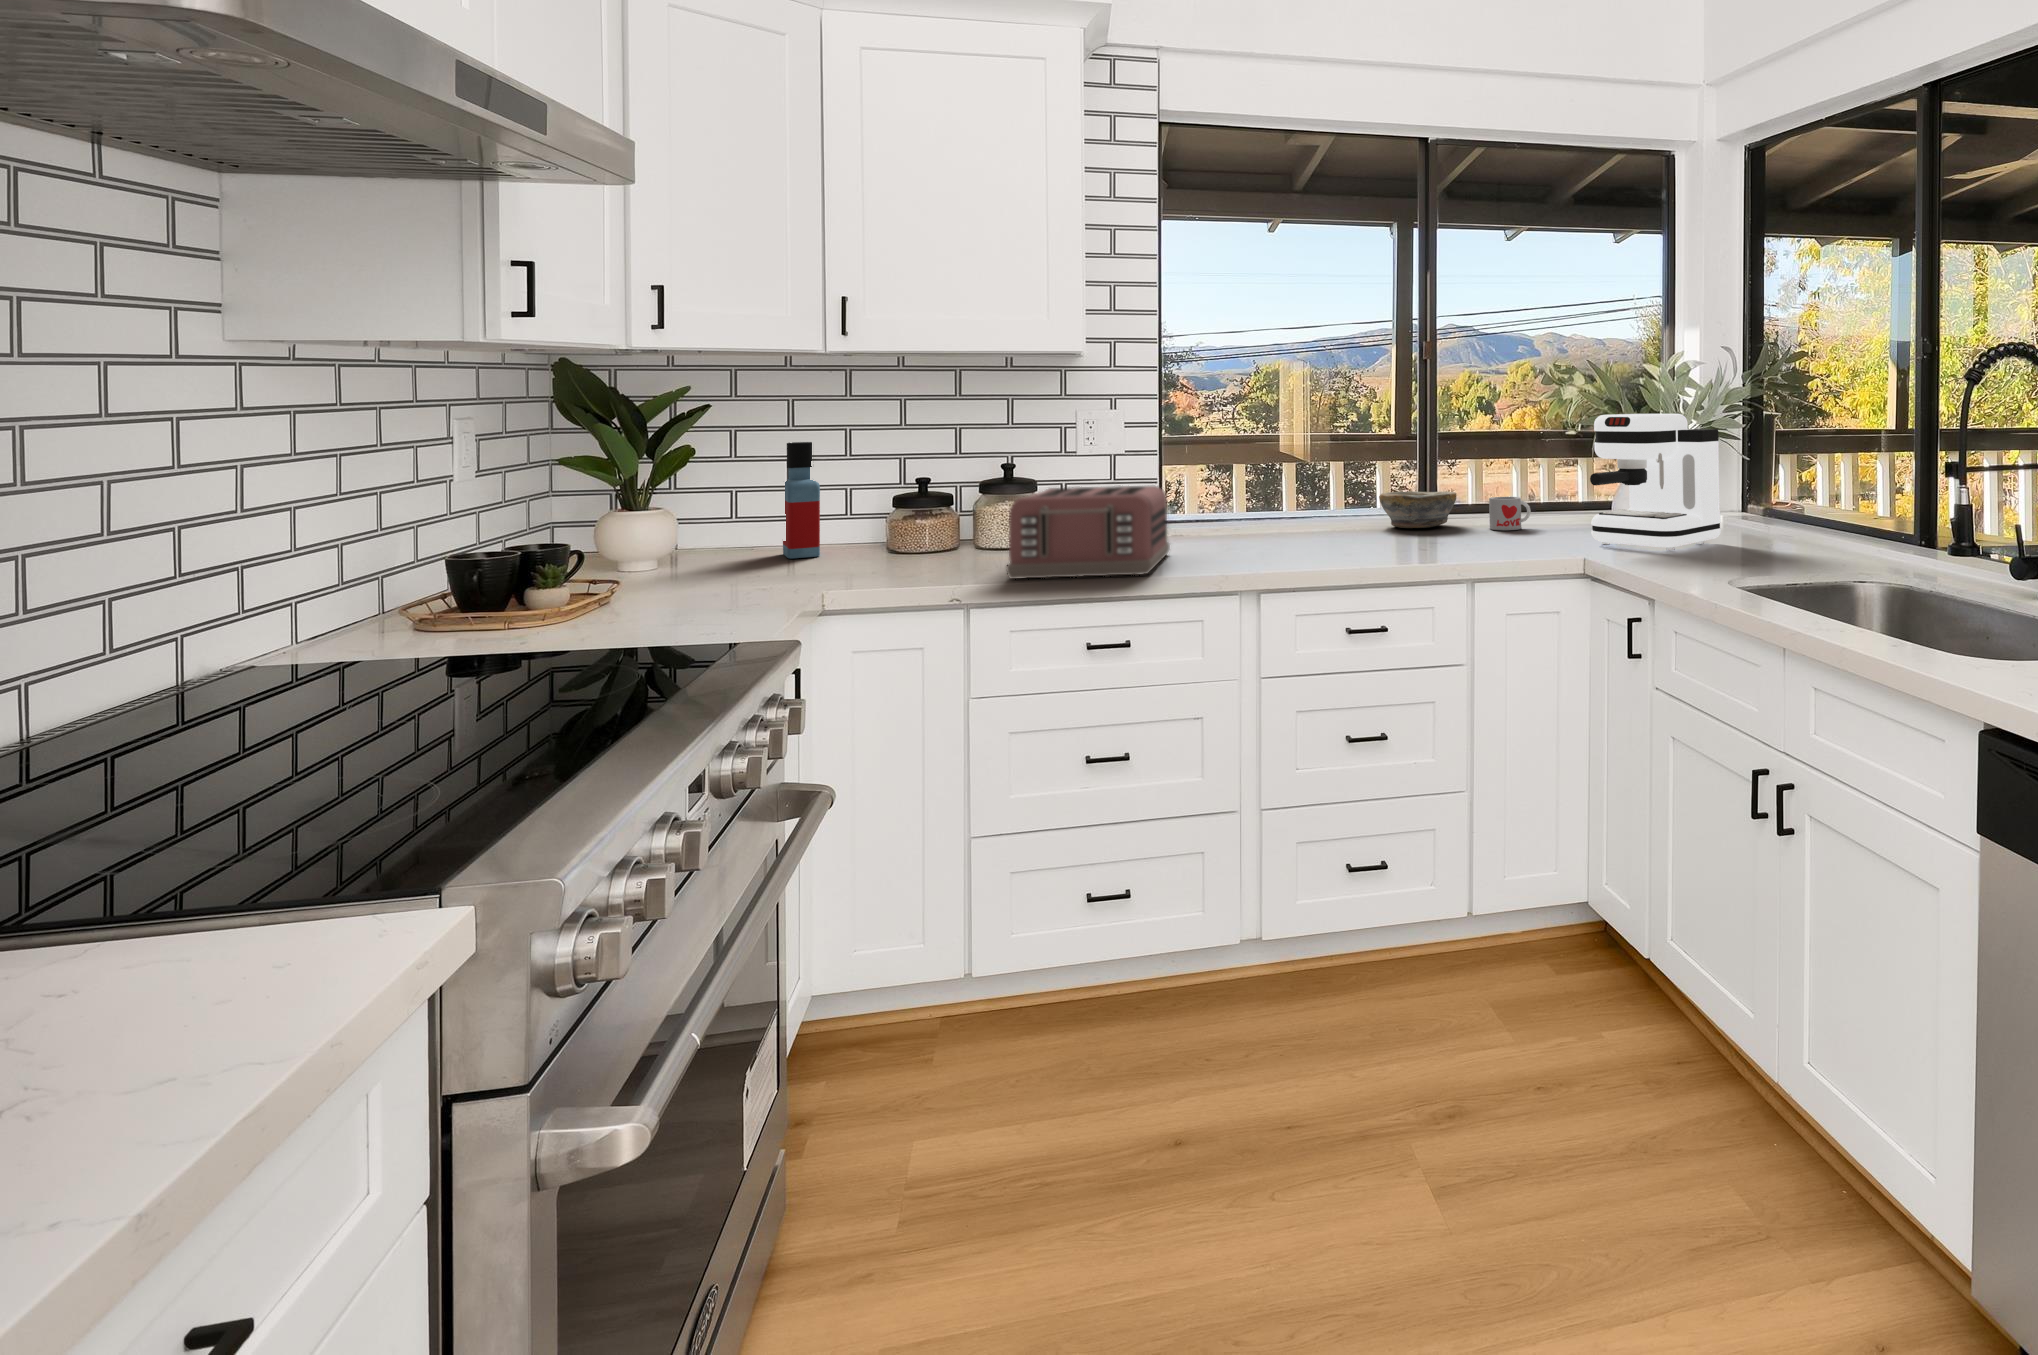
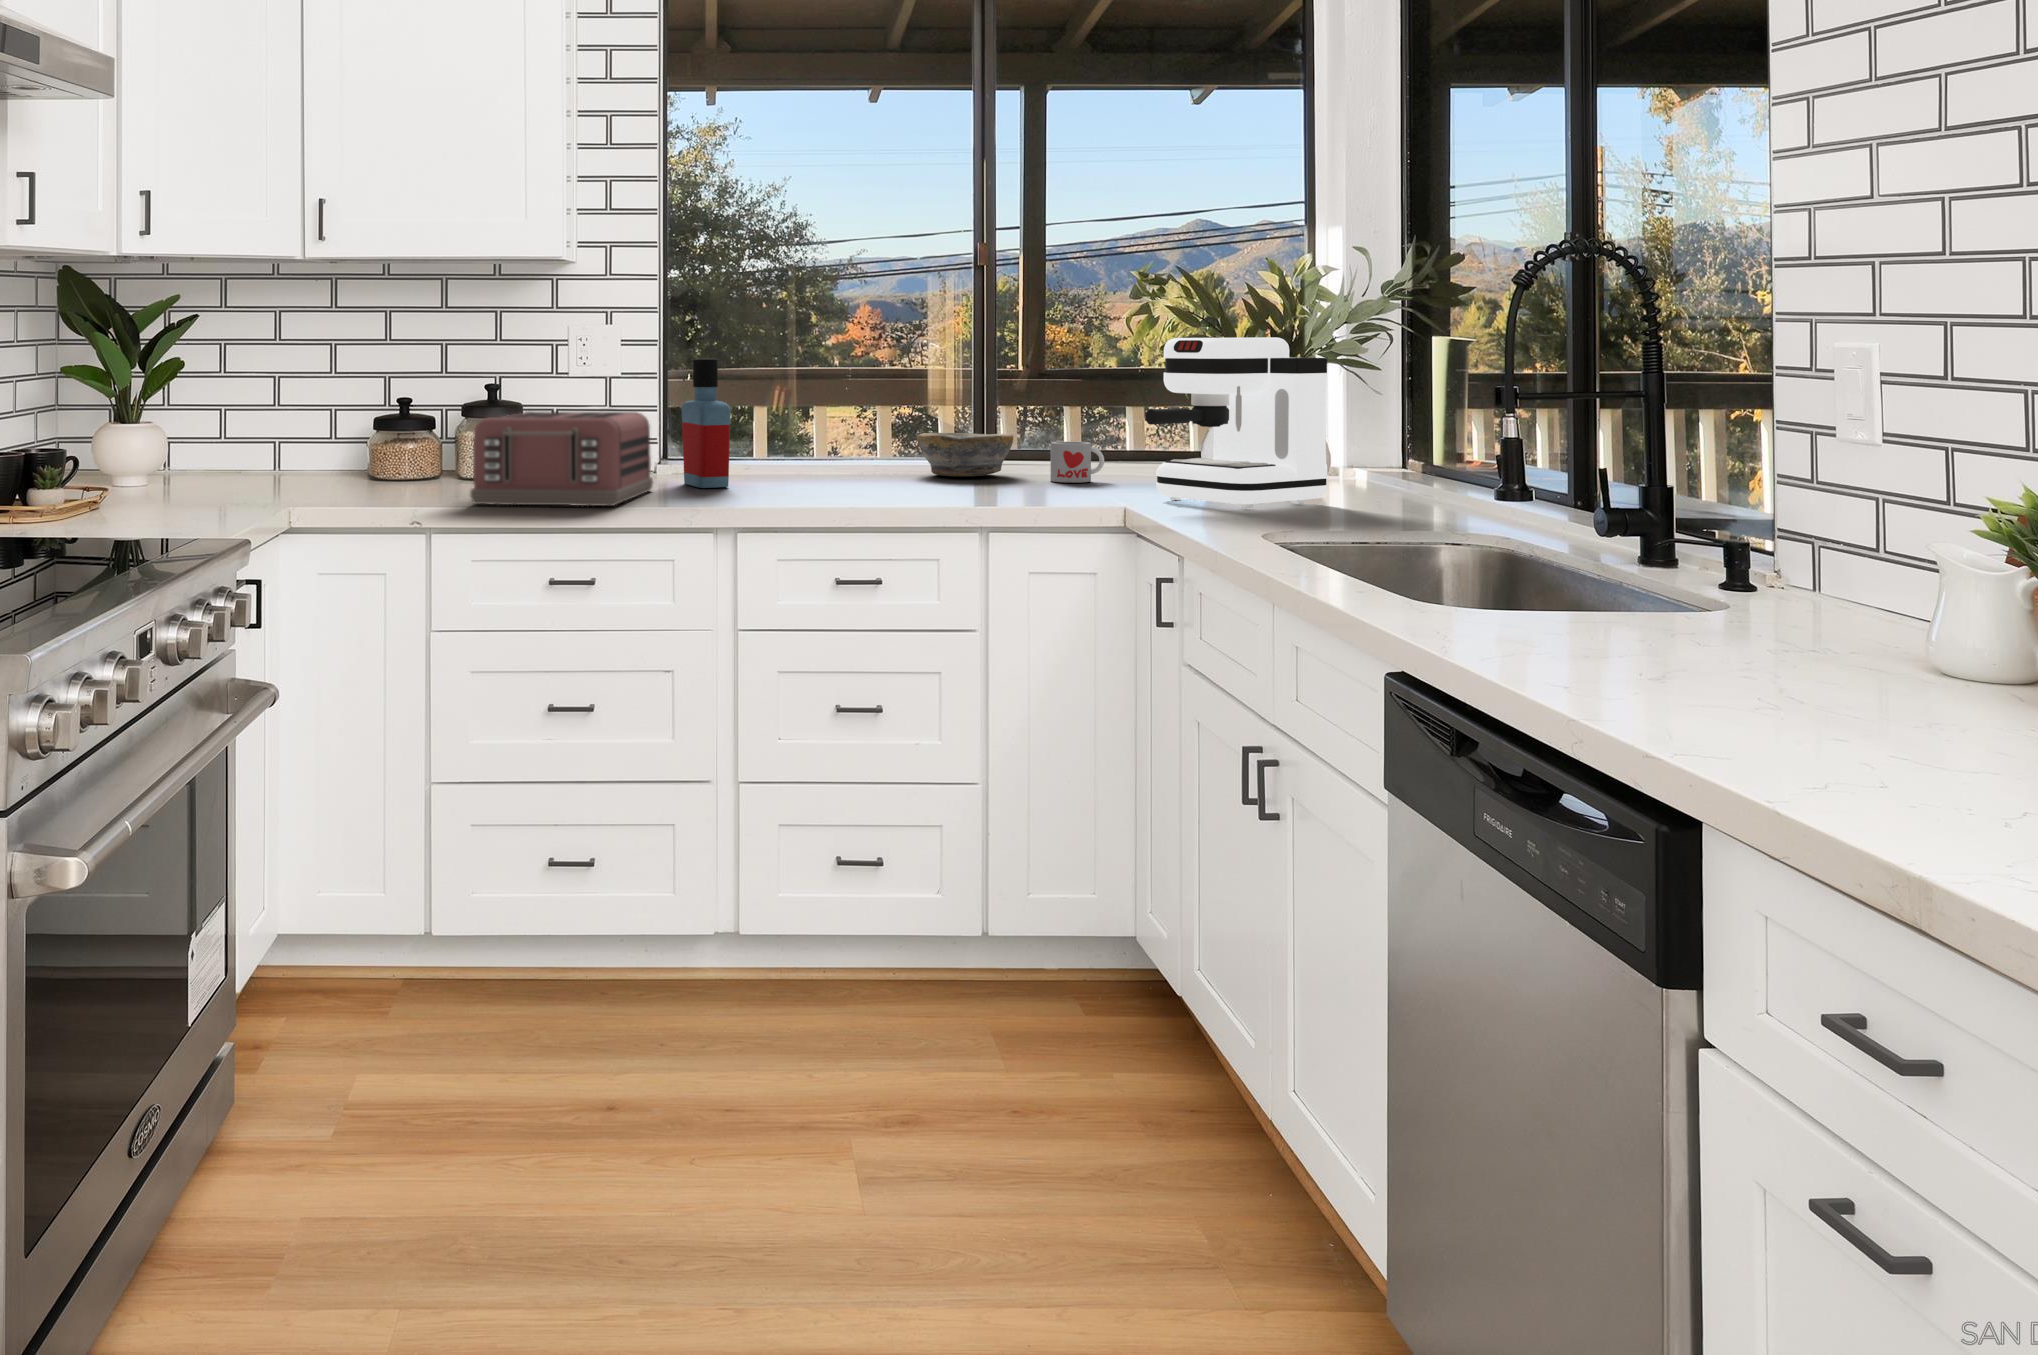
bottle: present [783,442,820,558] -> present [682,358,731,488]

